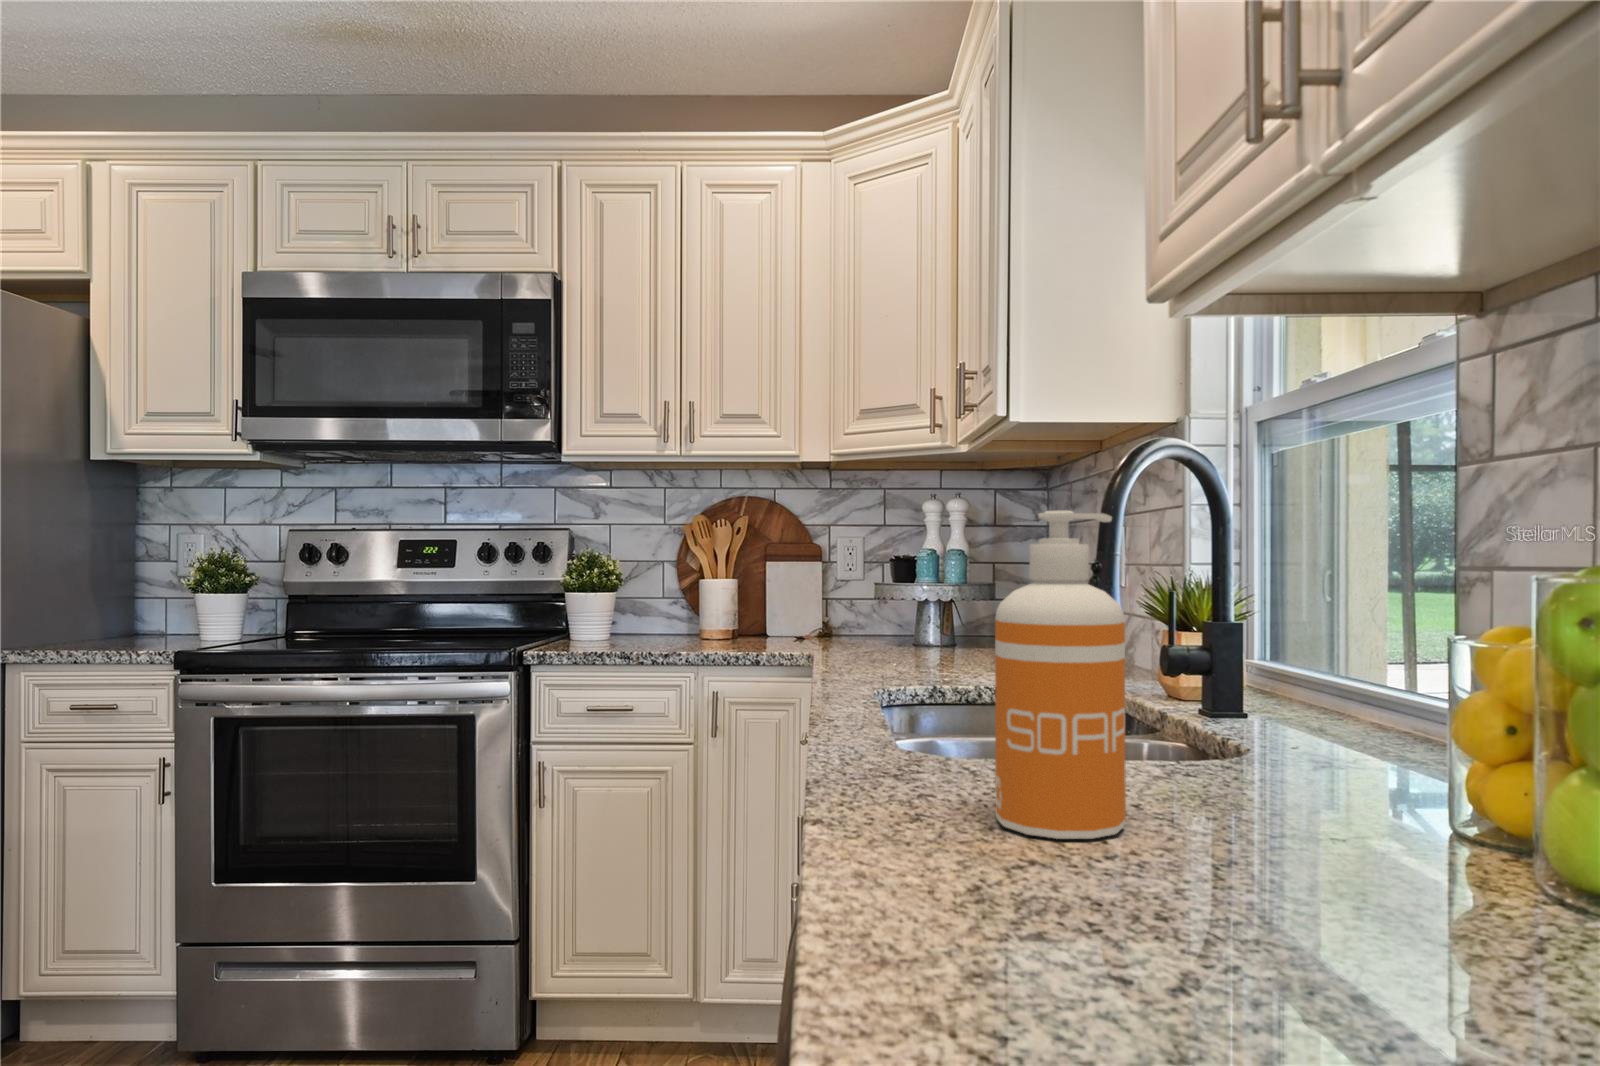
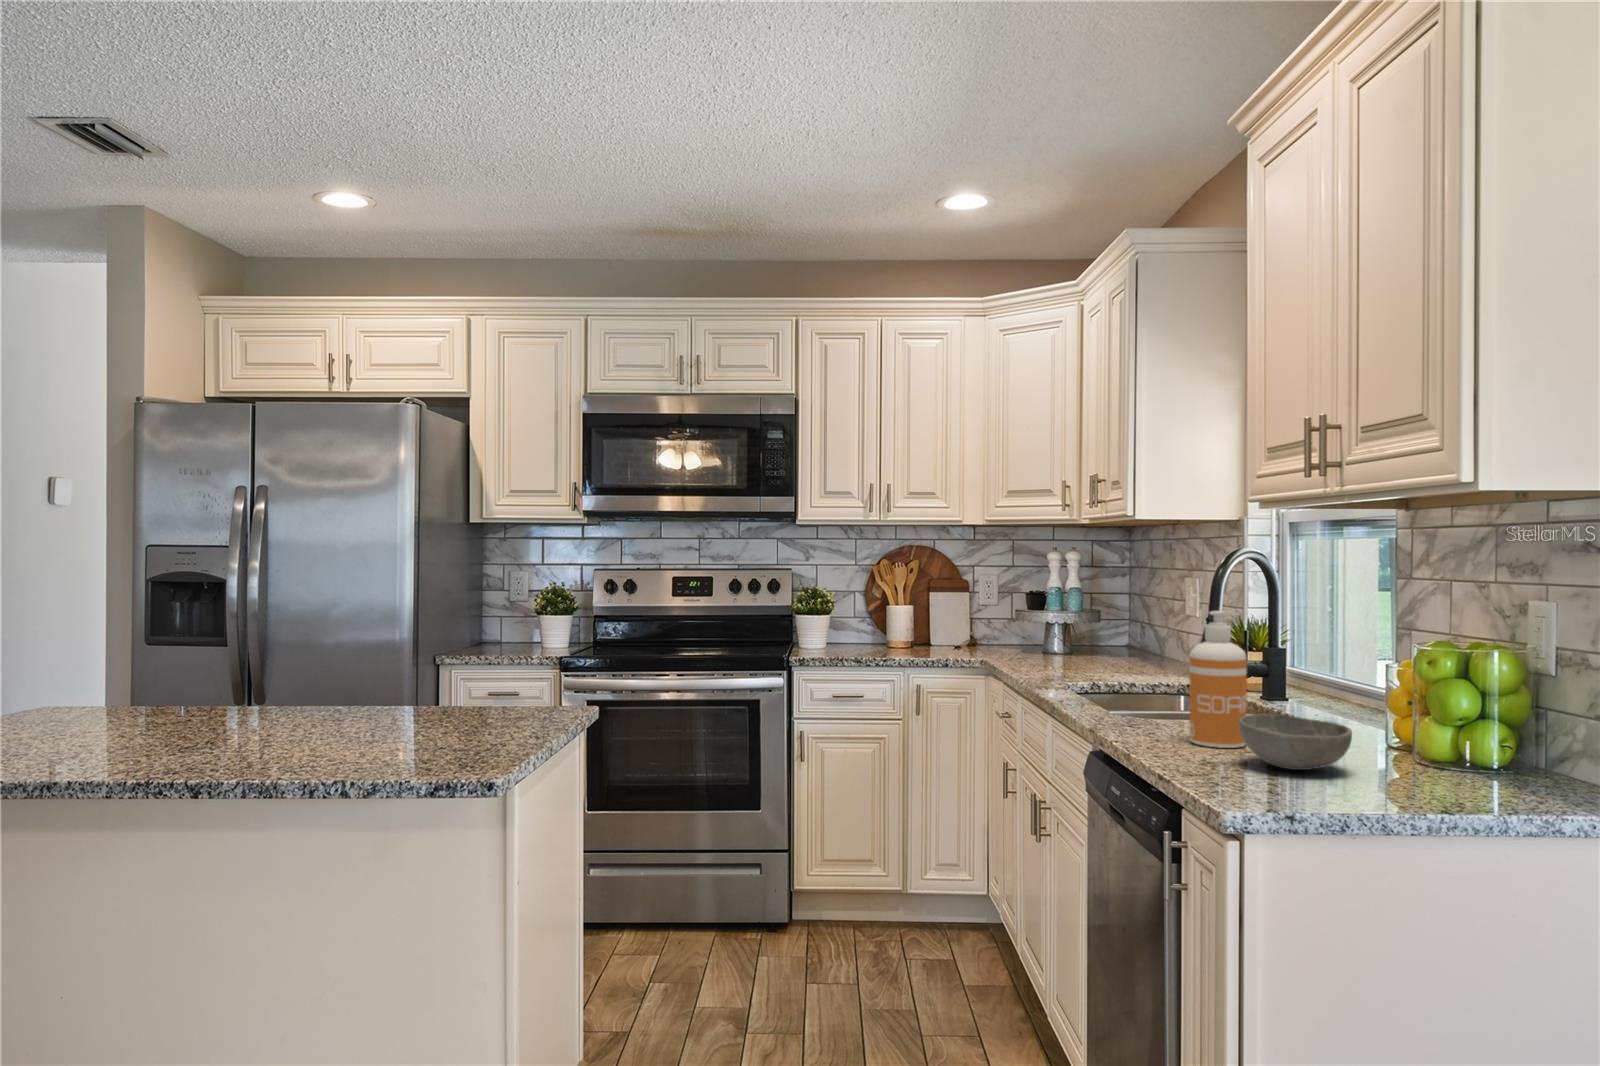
bowl: none [1072,760,1386,932] -> present [1239,714,1352,770]

